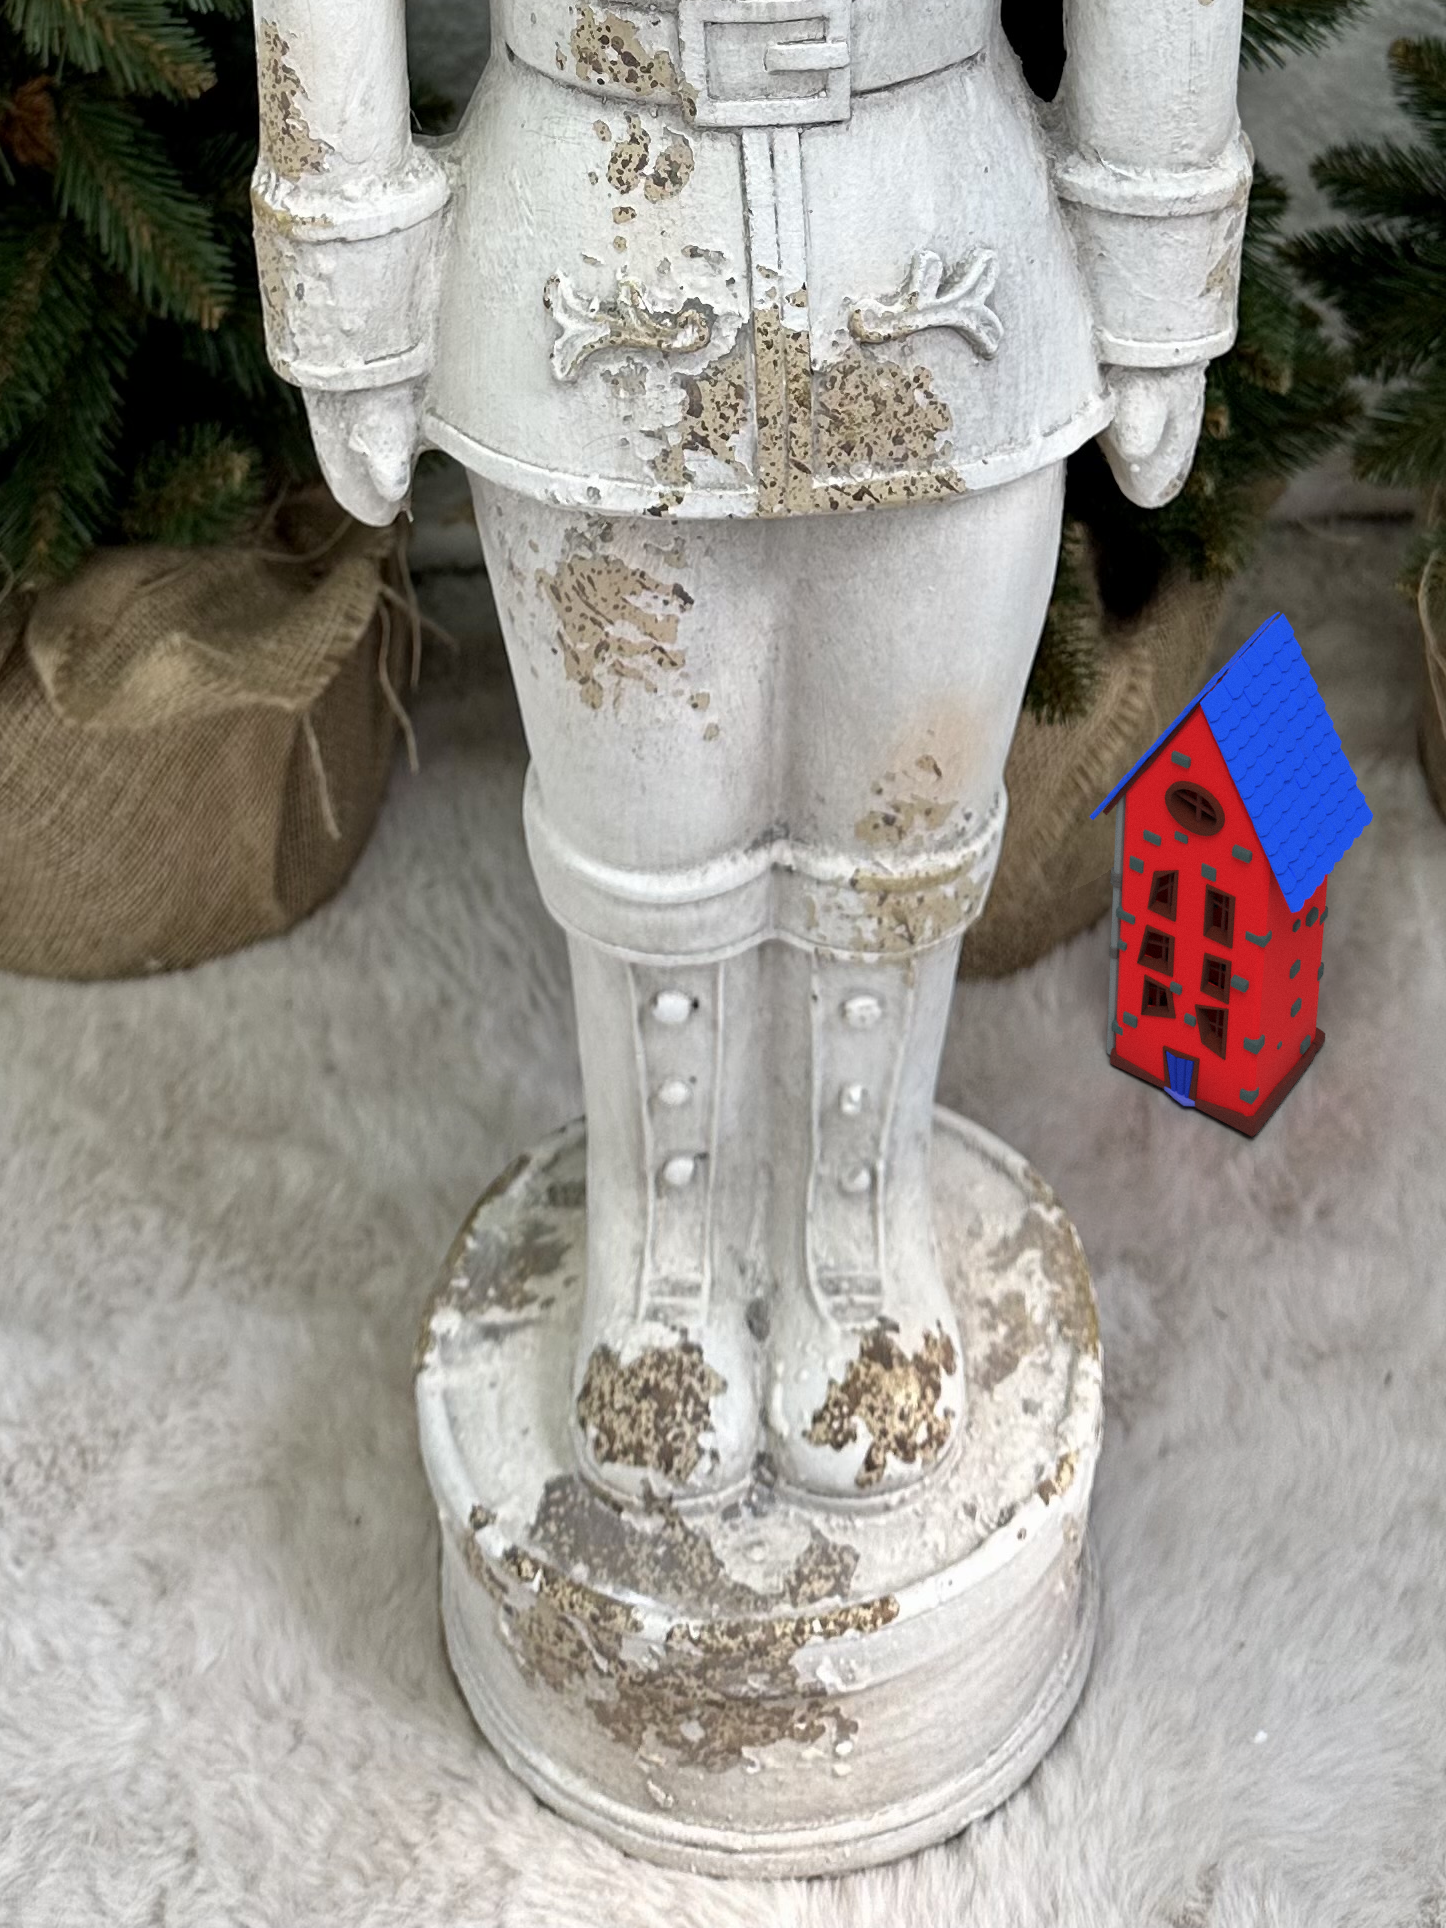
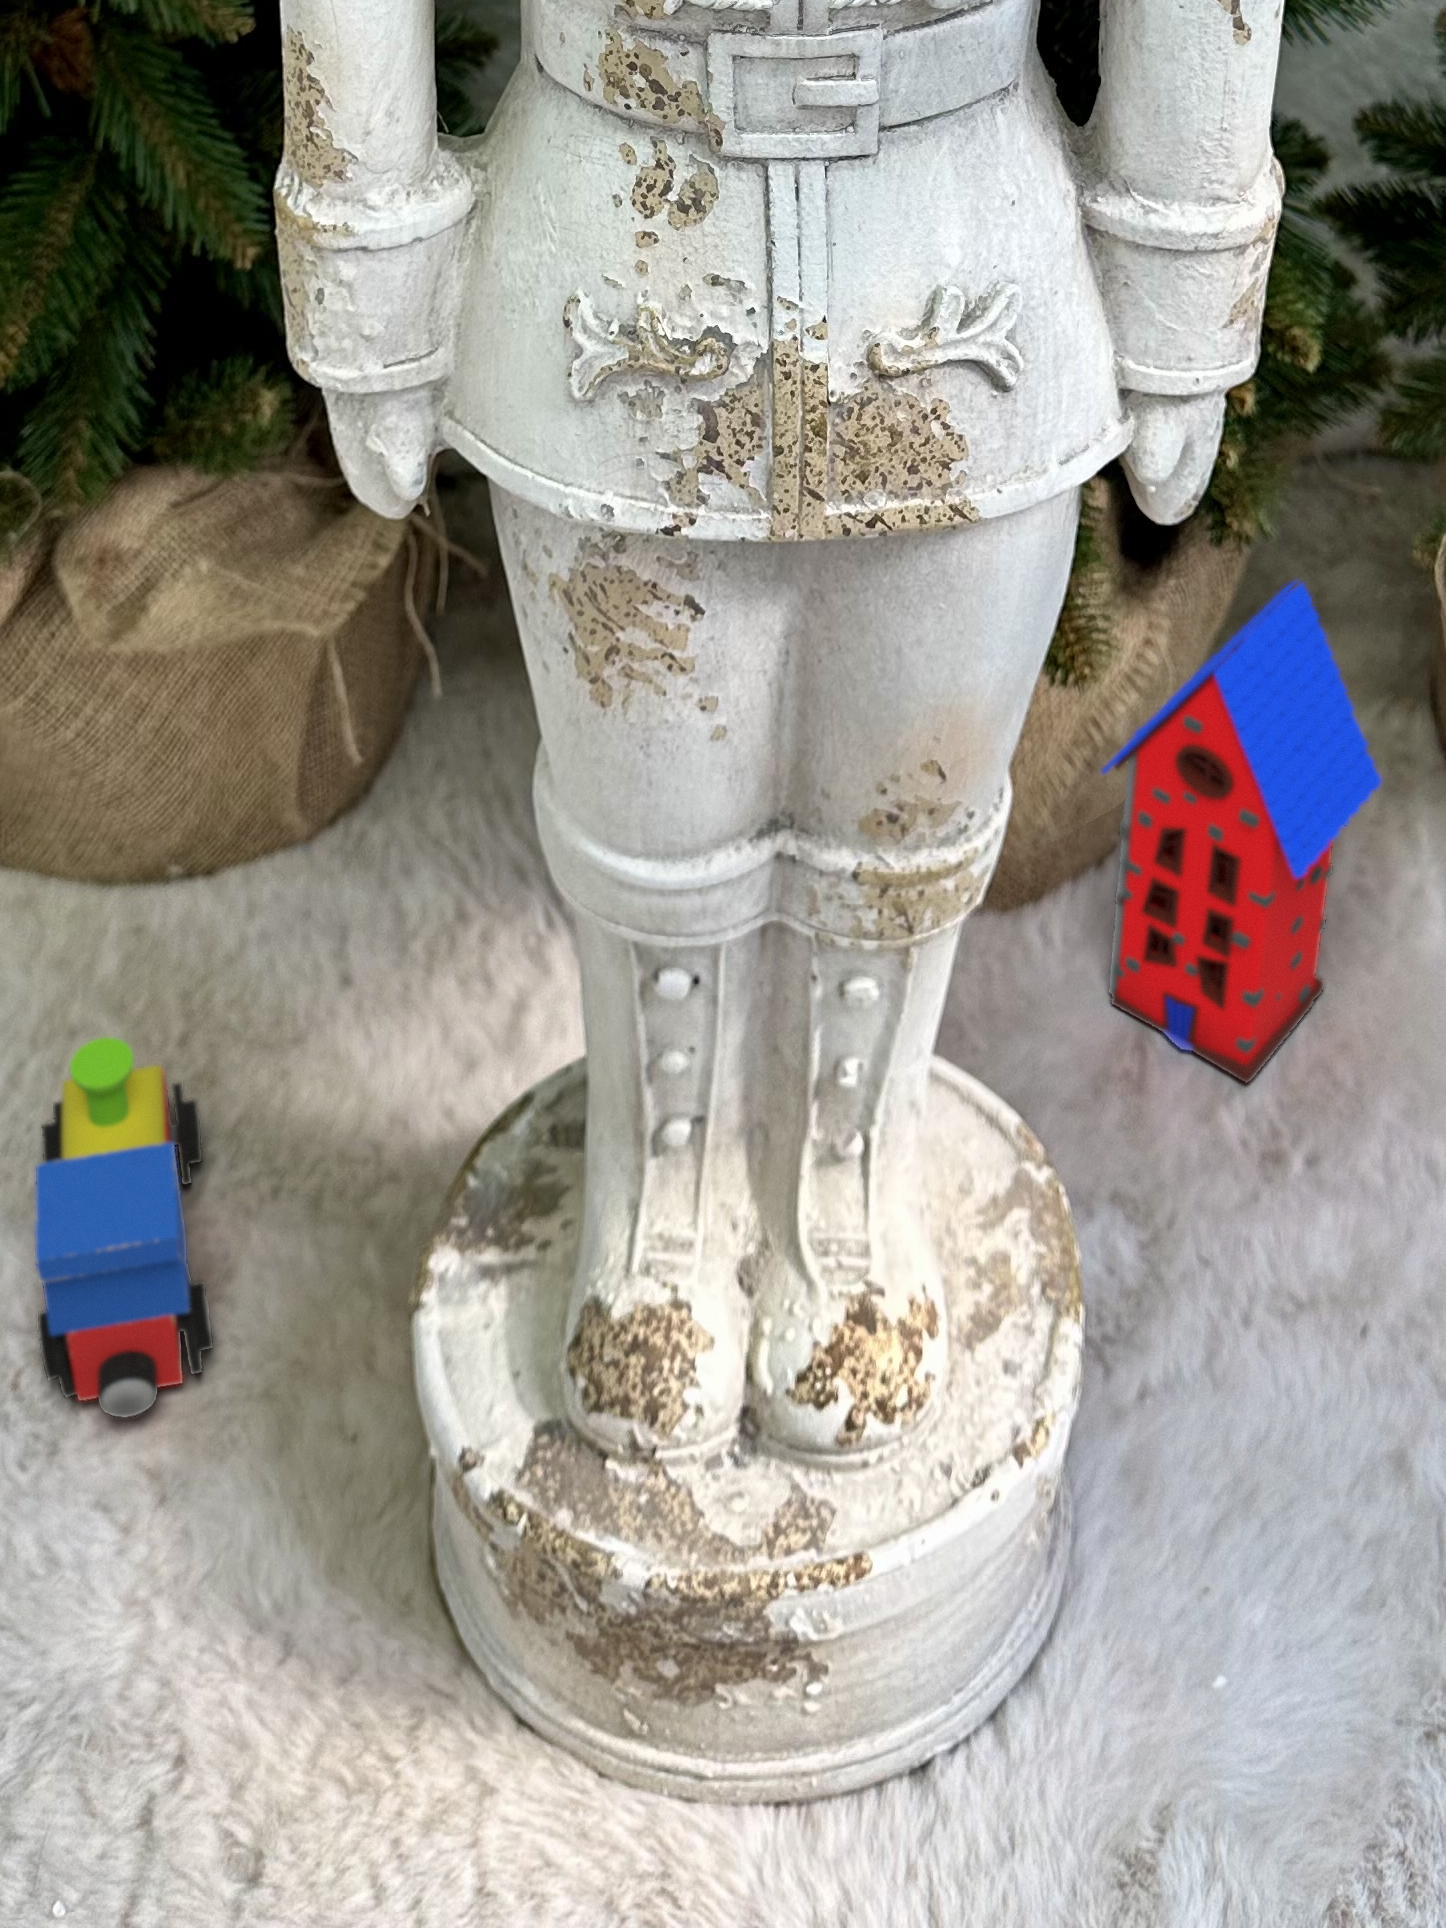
toy train: none [28,1116,212,1508] -> present [35,1037,213,1417]

